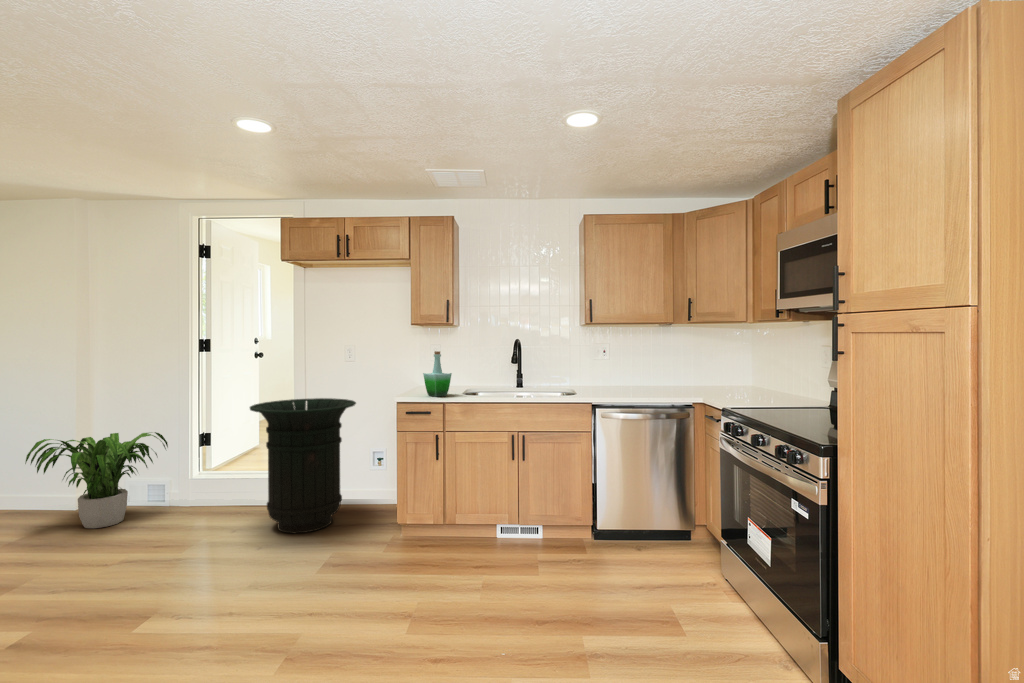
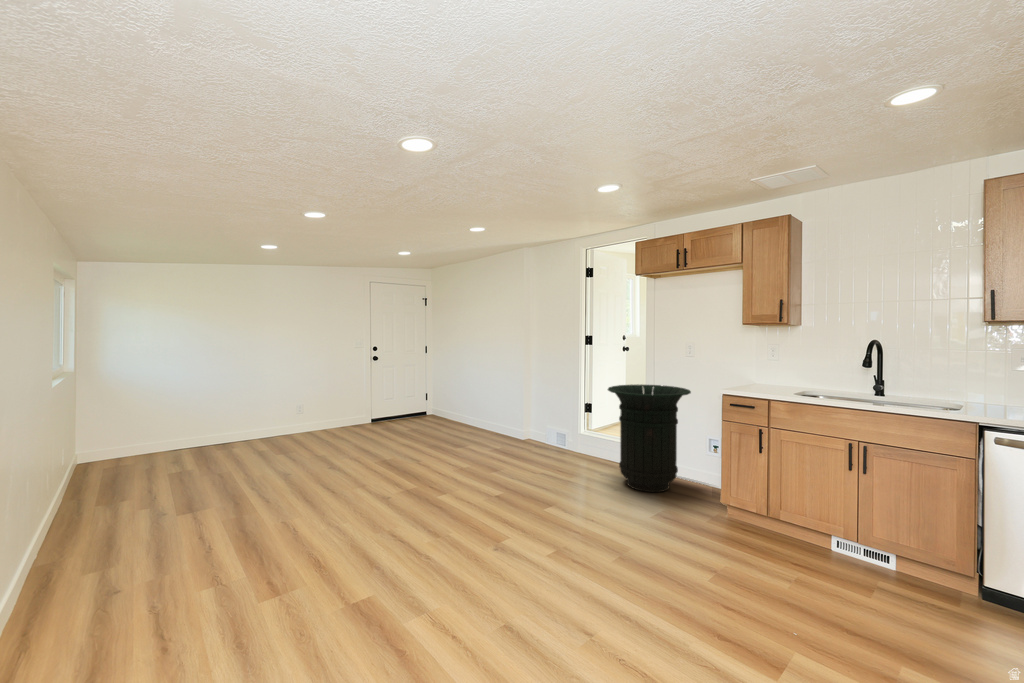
bottle: present [423,351,452,397] -> none [749,350,780,394]
potted plant: present [25,432,168,528] -> none [494,396,565,455]

